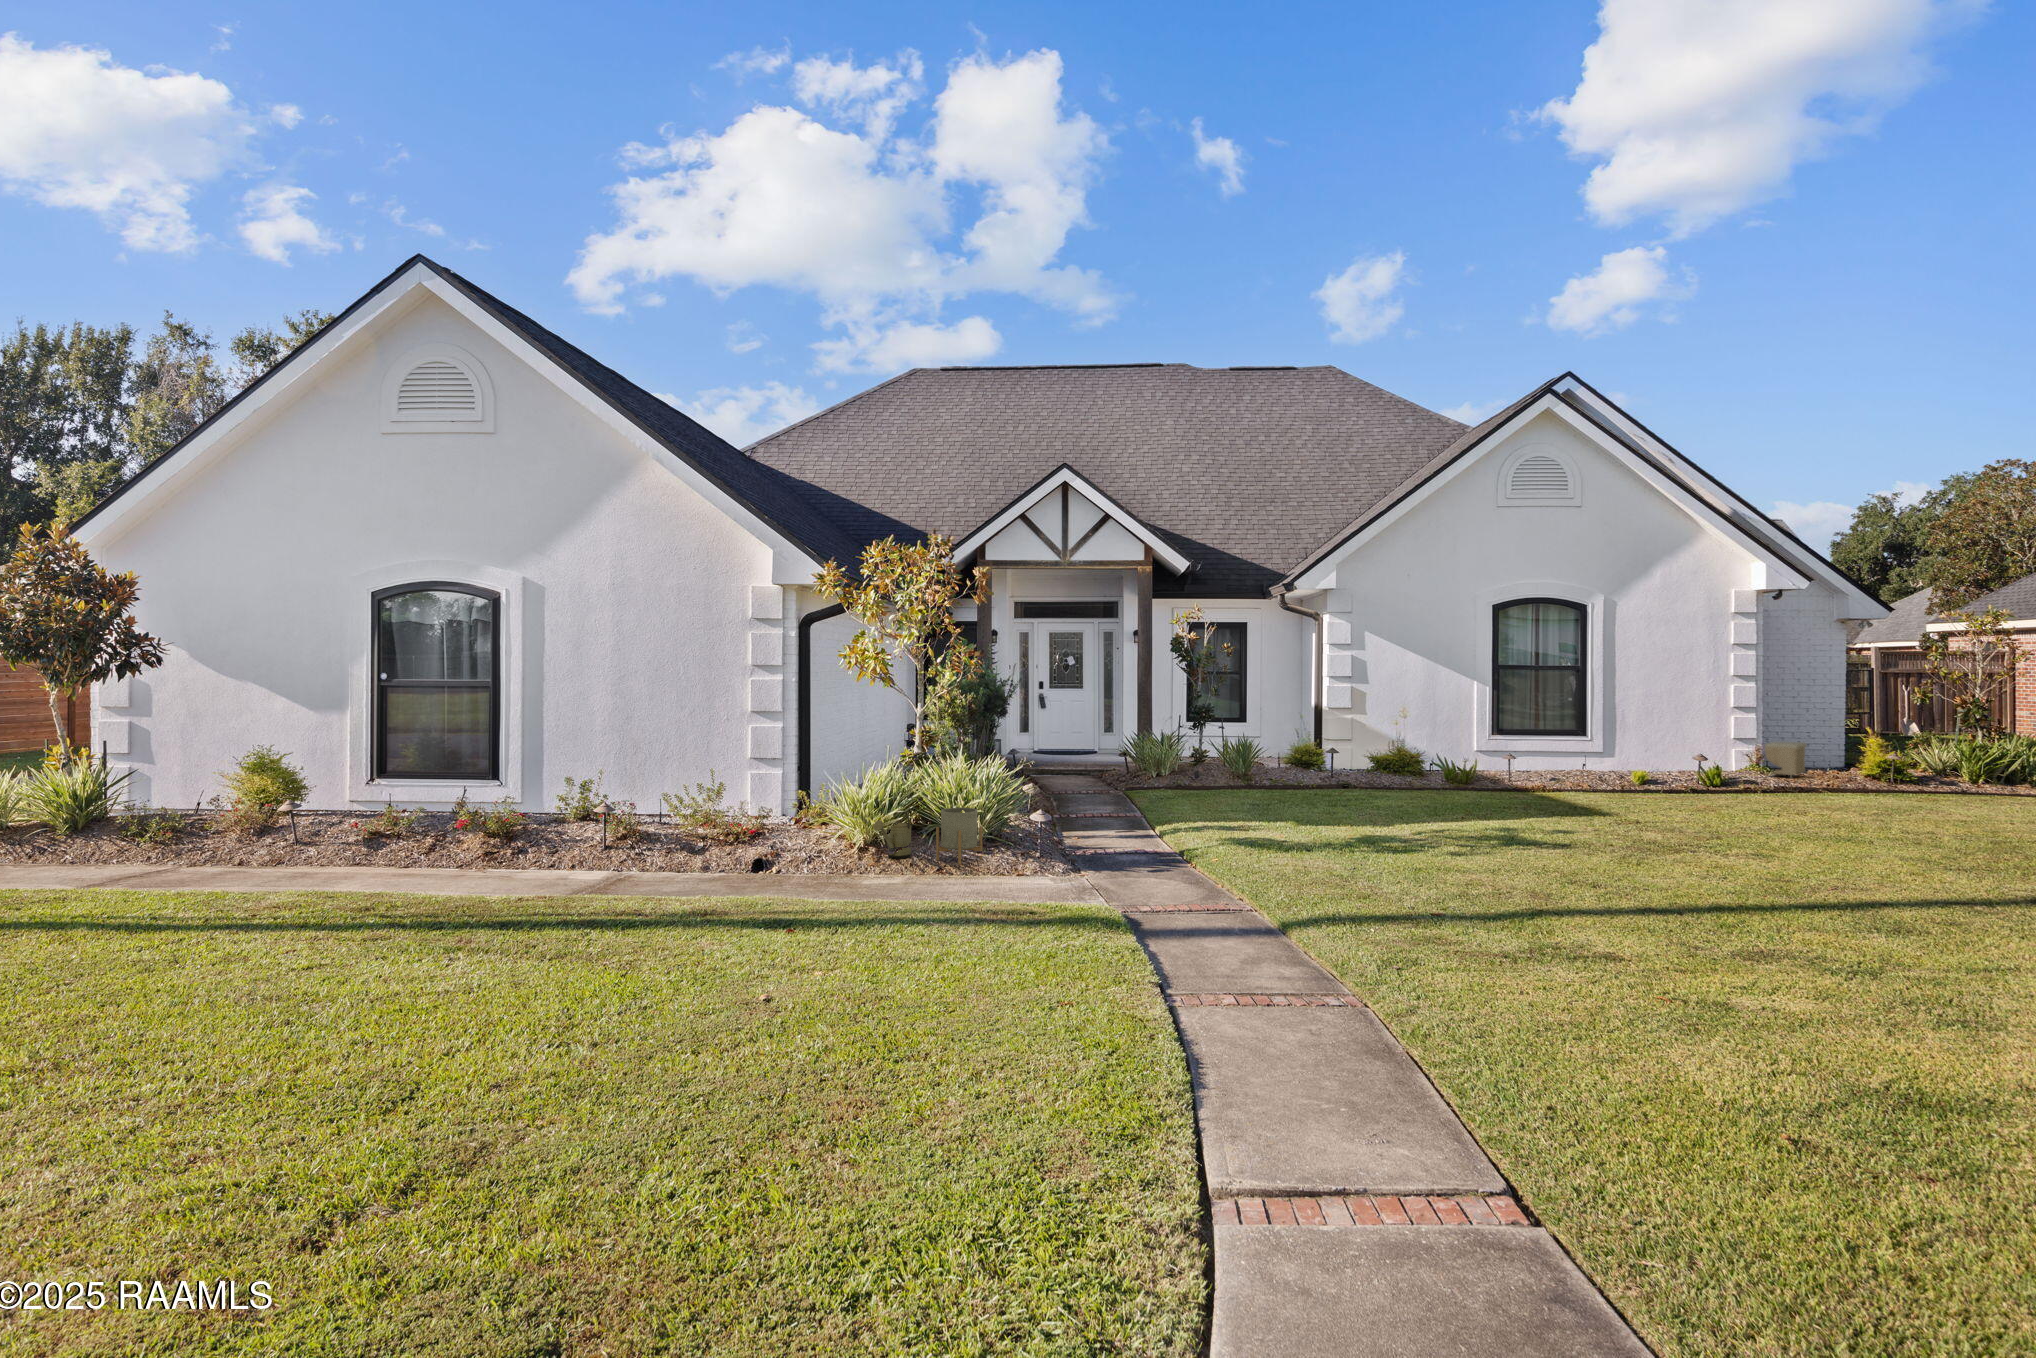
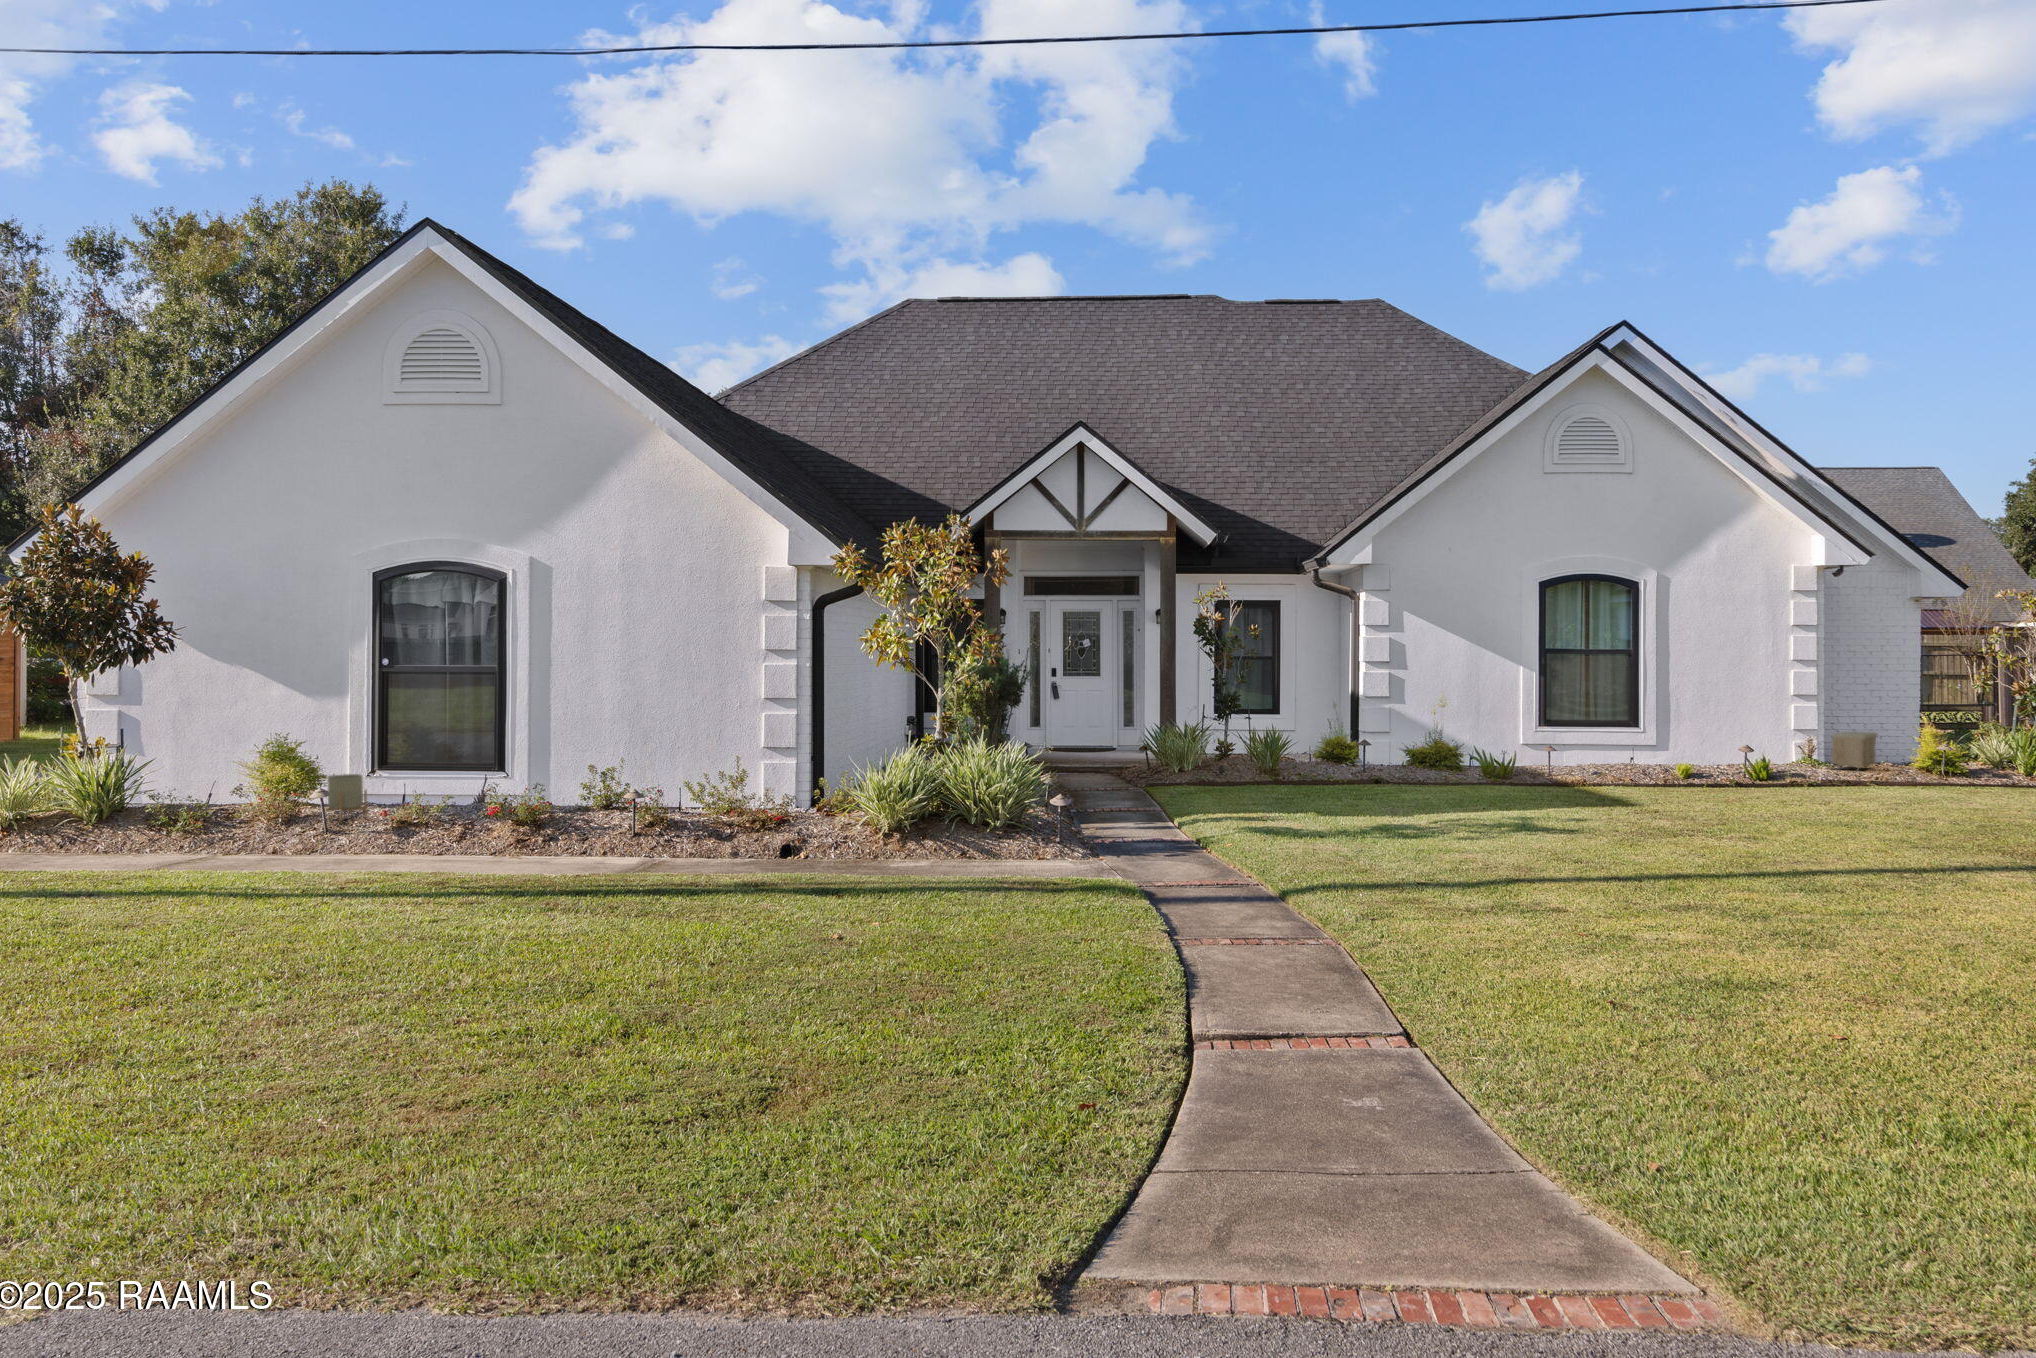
planter: present [936,808,982,865] -> present [326,774,367,821]
watering can: present [874,814,911,859] -> none [900,799,935,844]

